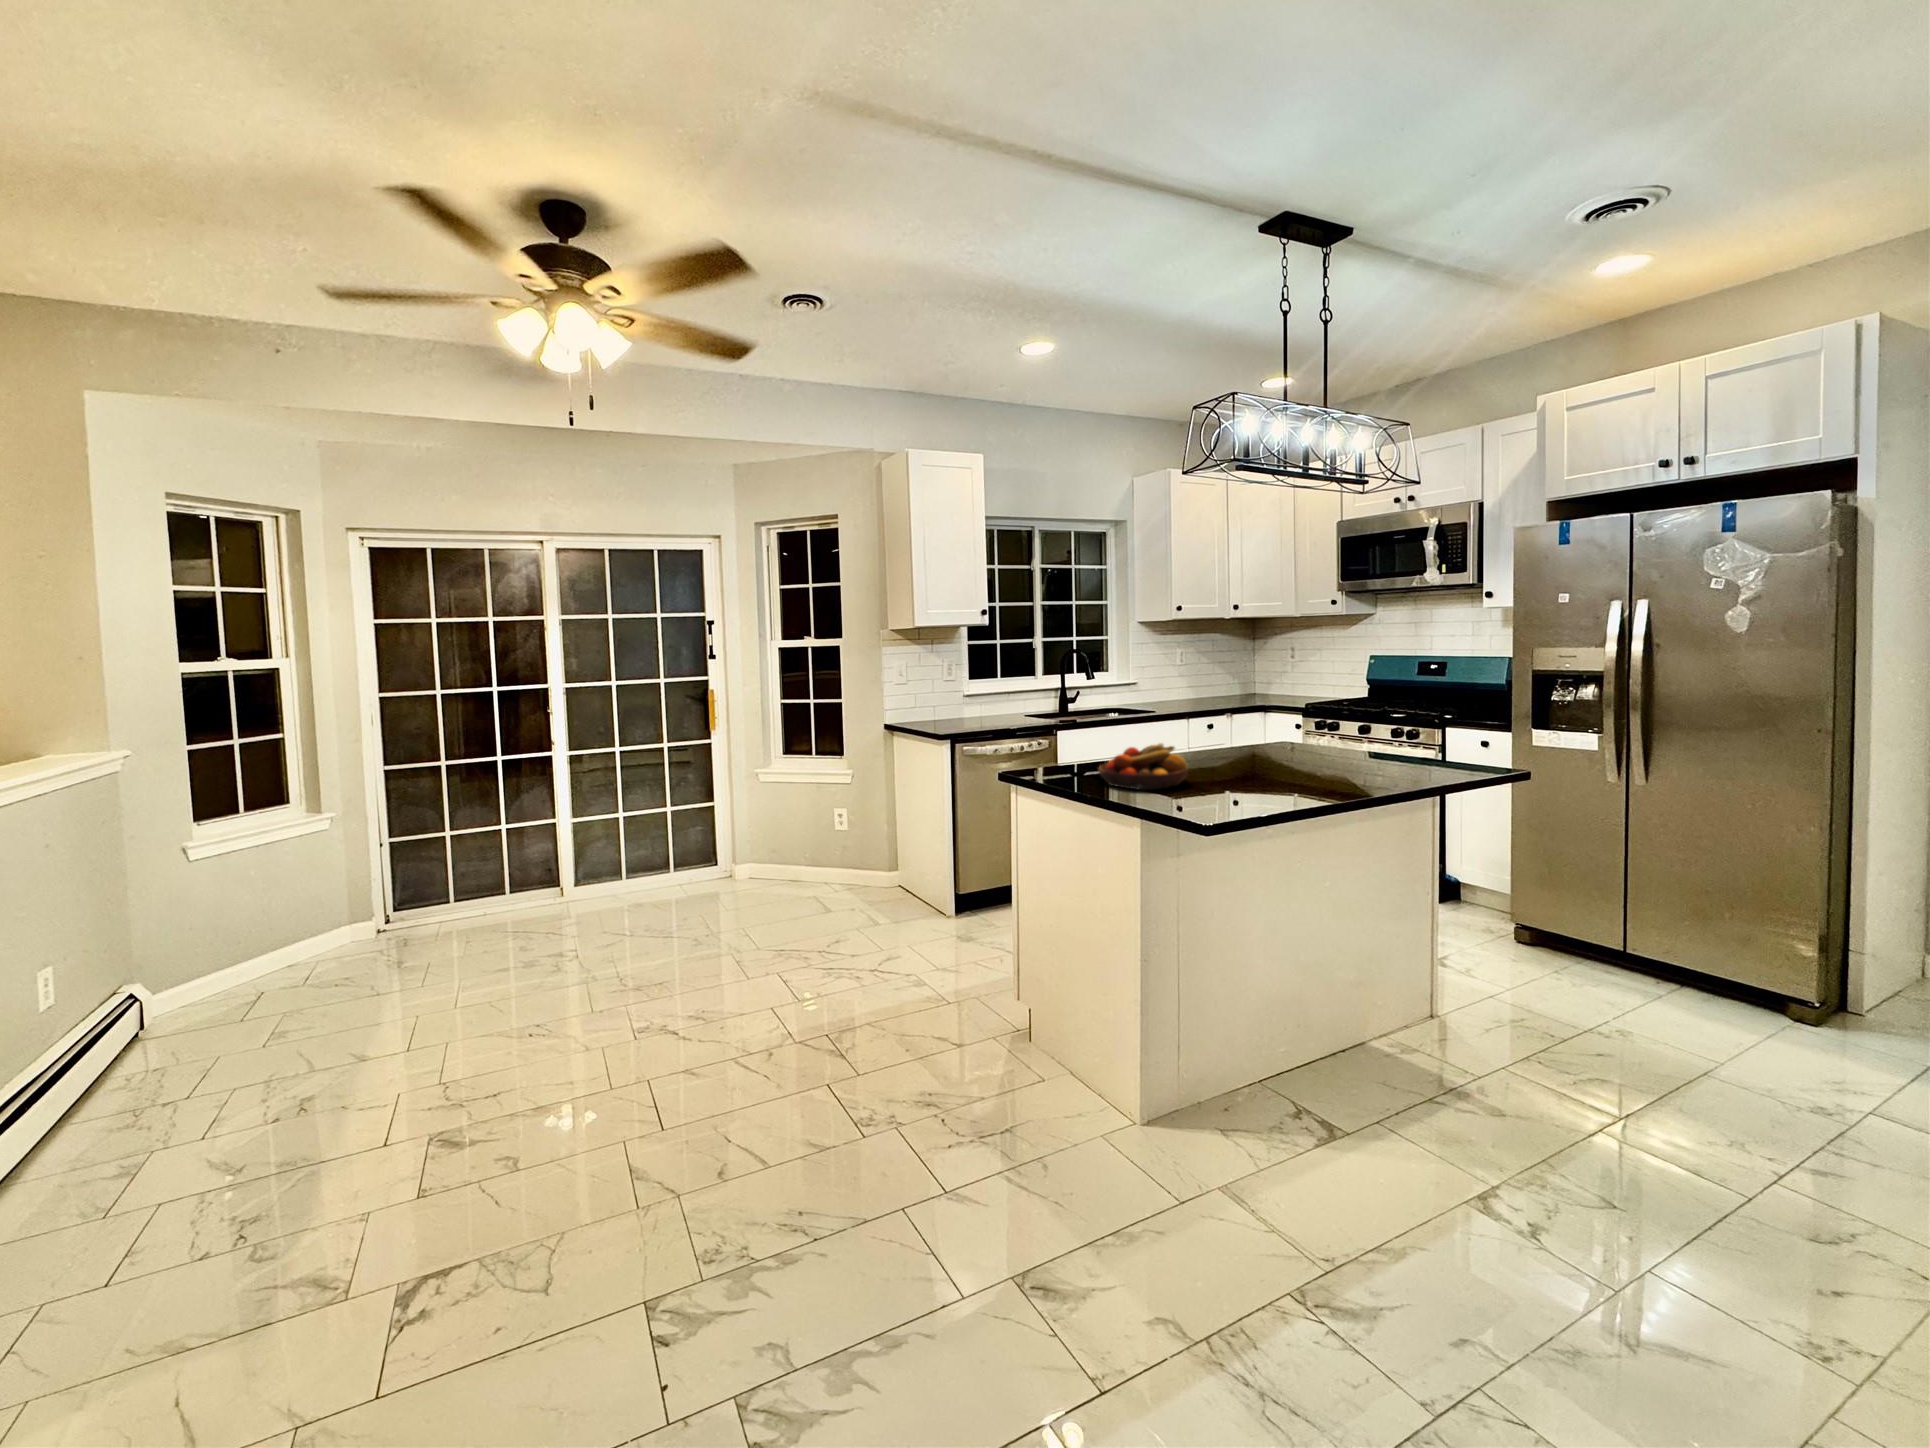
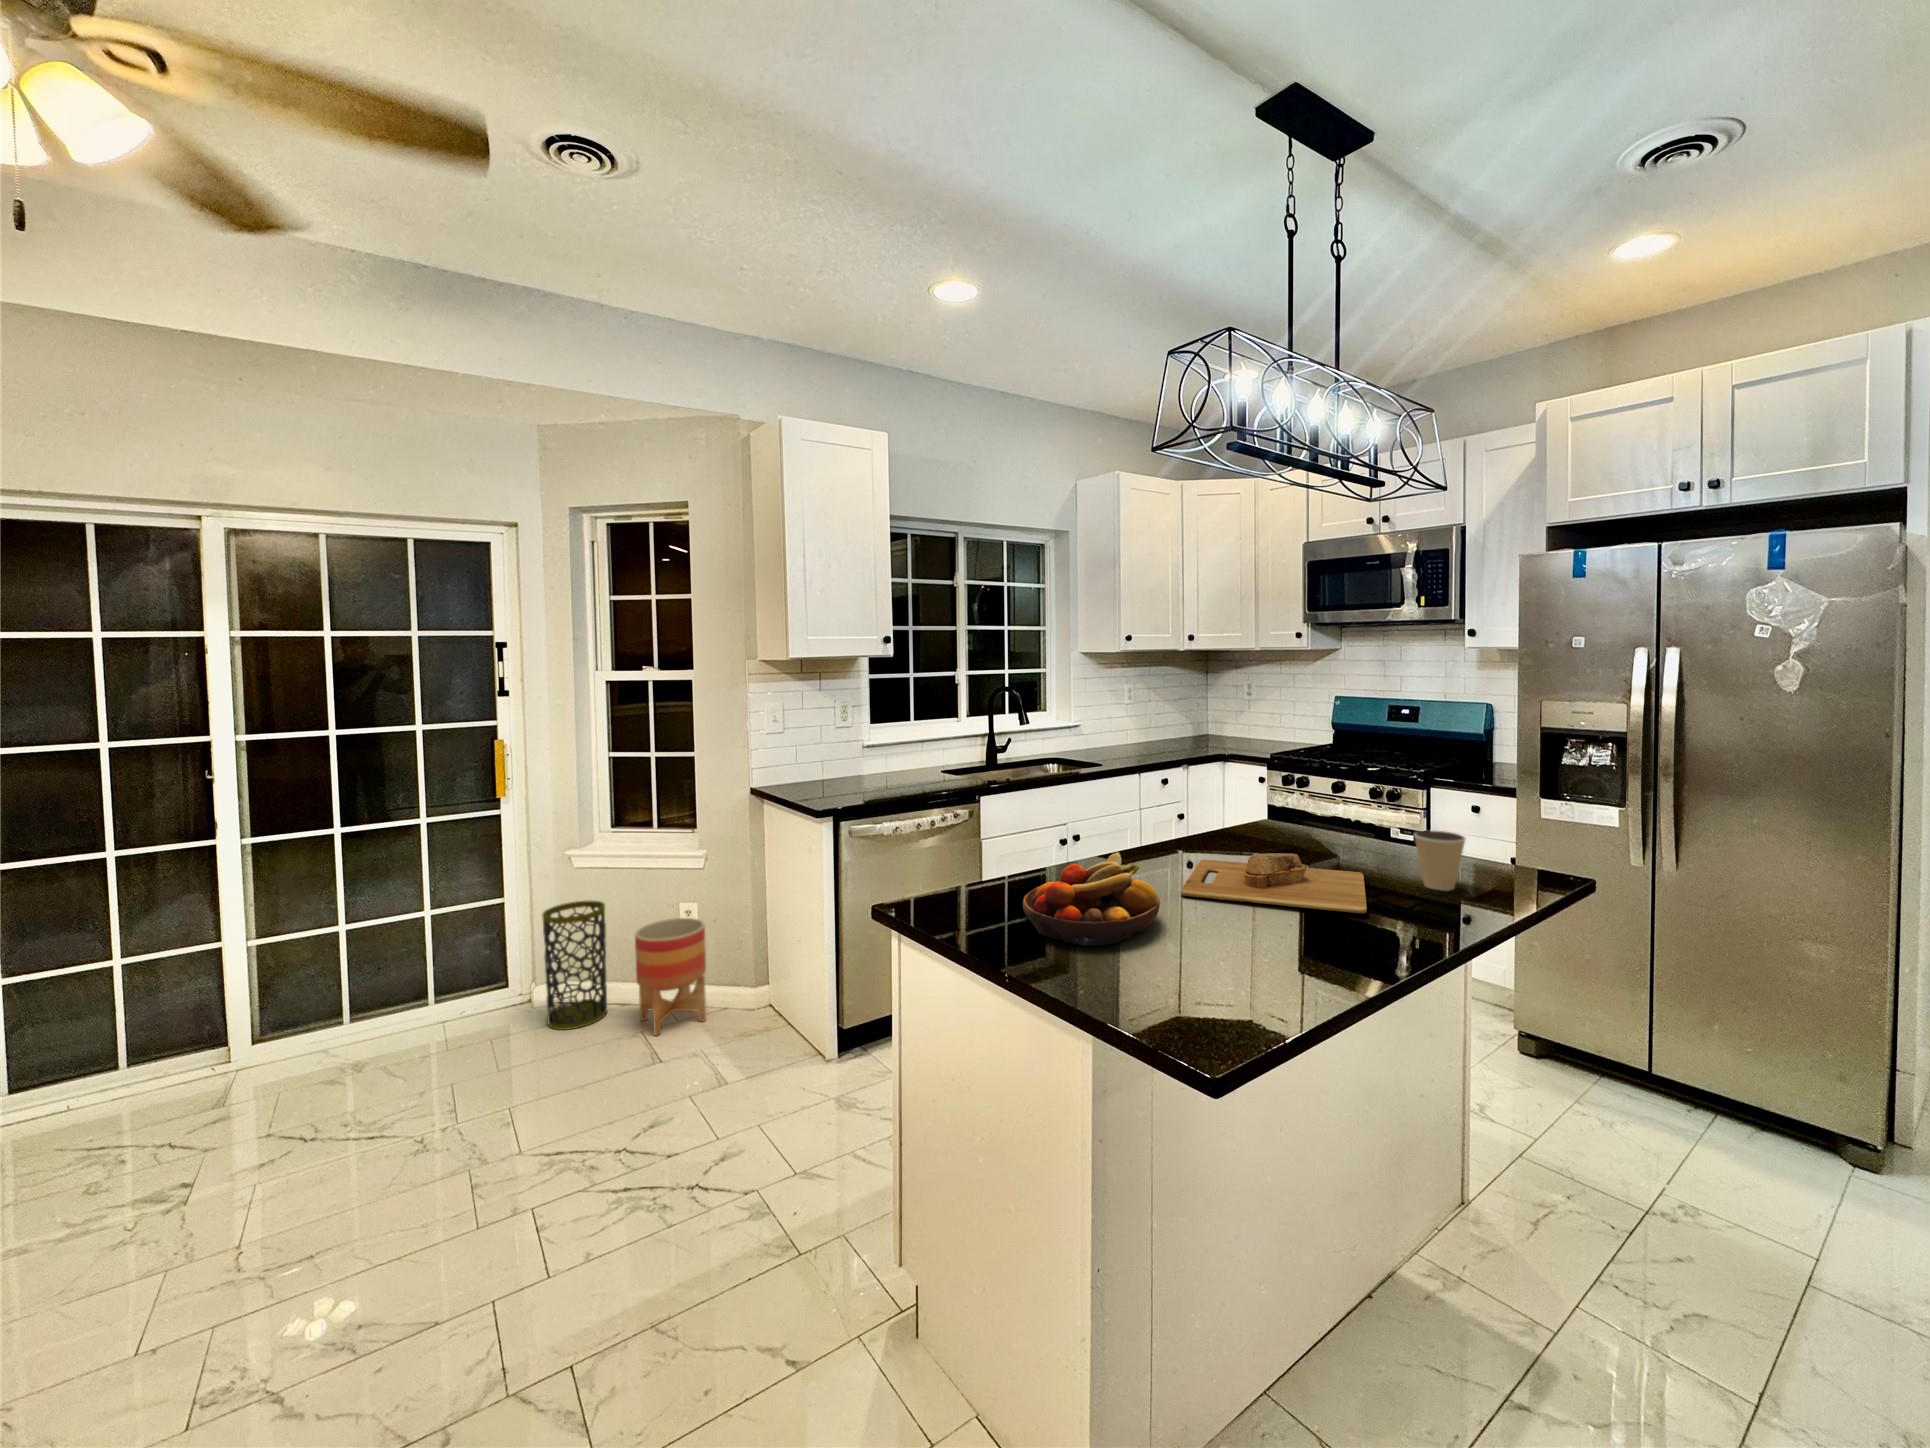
coffee cup: none [1380,733,1419,773] -> present [1414,831,1465,891]
cutting board: none [1206,748,1344,780] -> present [1181,853,1367,913]
trash can: none [744,805,785,893] -> present [542,901,607,1030]
planter: none [807,820,856,899] -> present [635,918,706,1036]

